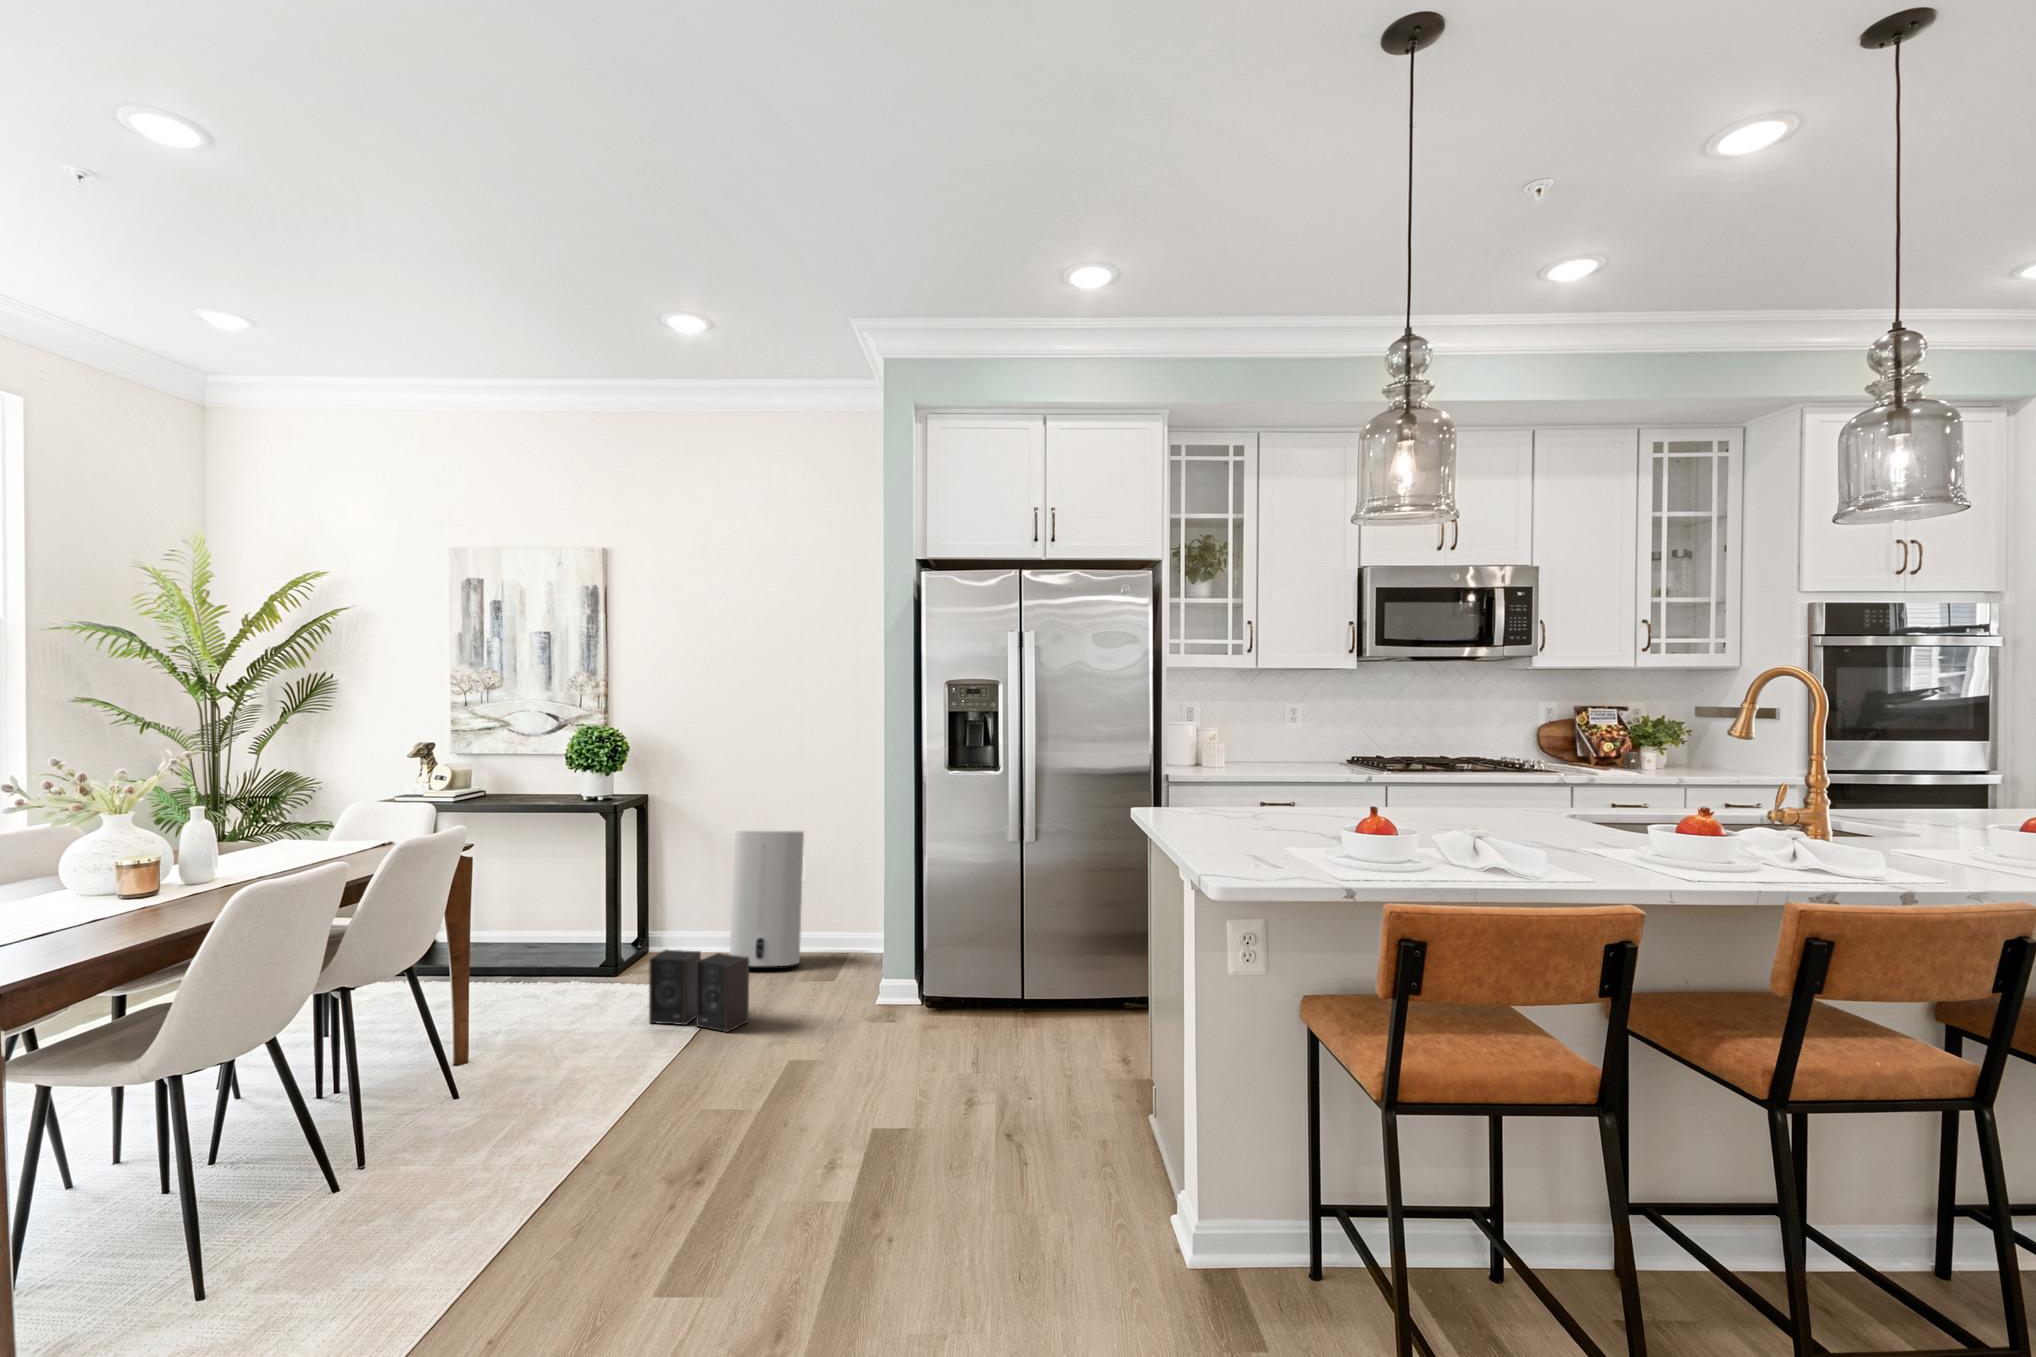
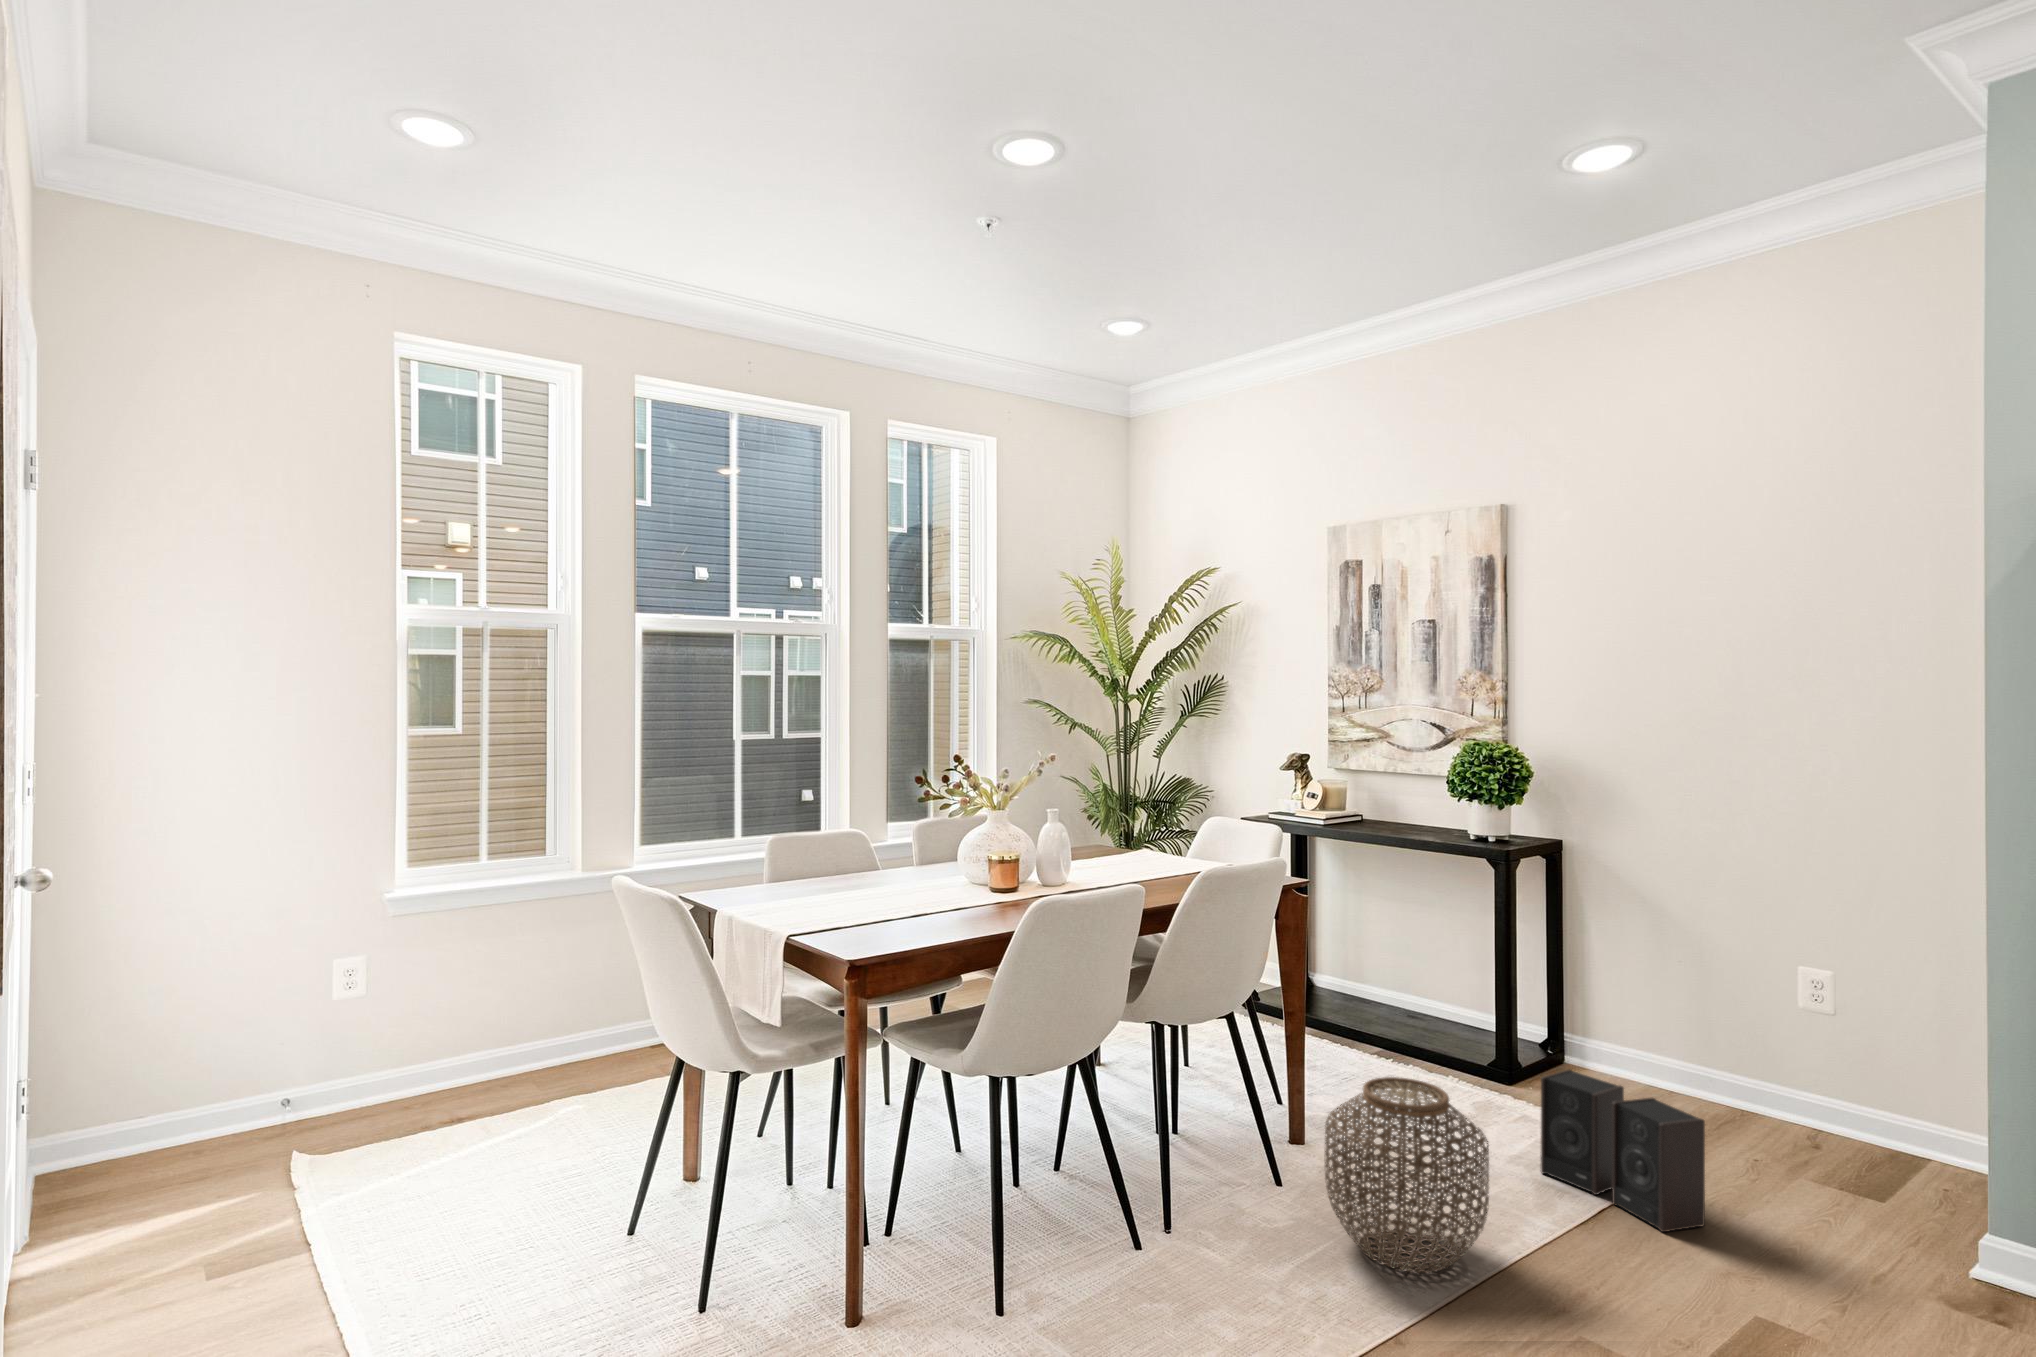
air purifier: present [730,831,804,966] -> none [1685,912,1824,1149]
woven basket: none [509,977,631,1111] -> present [1325,1077,1489,1273]

